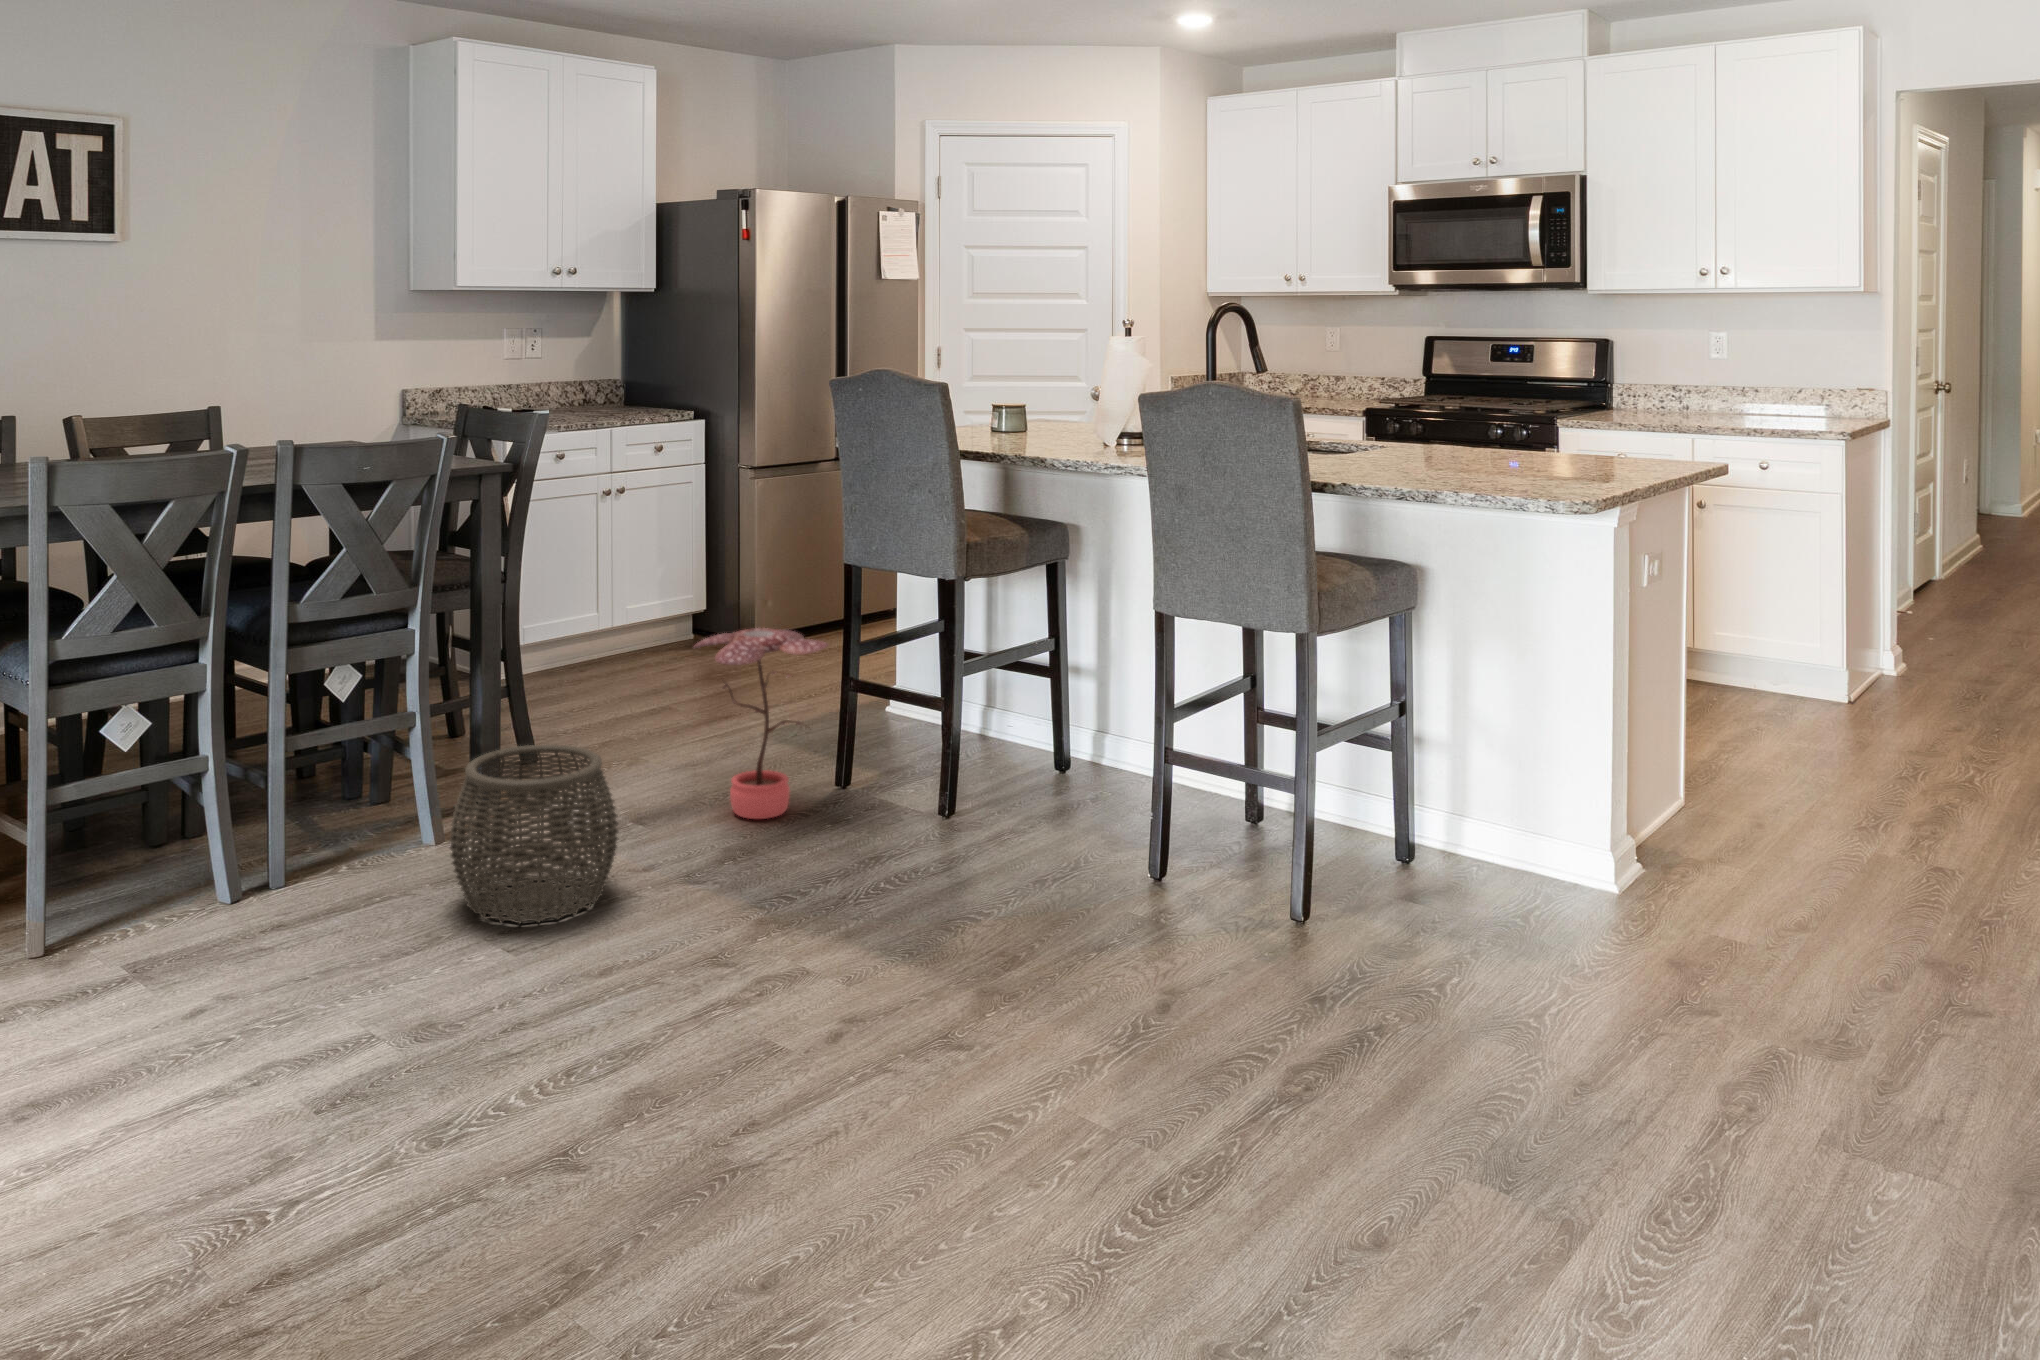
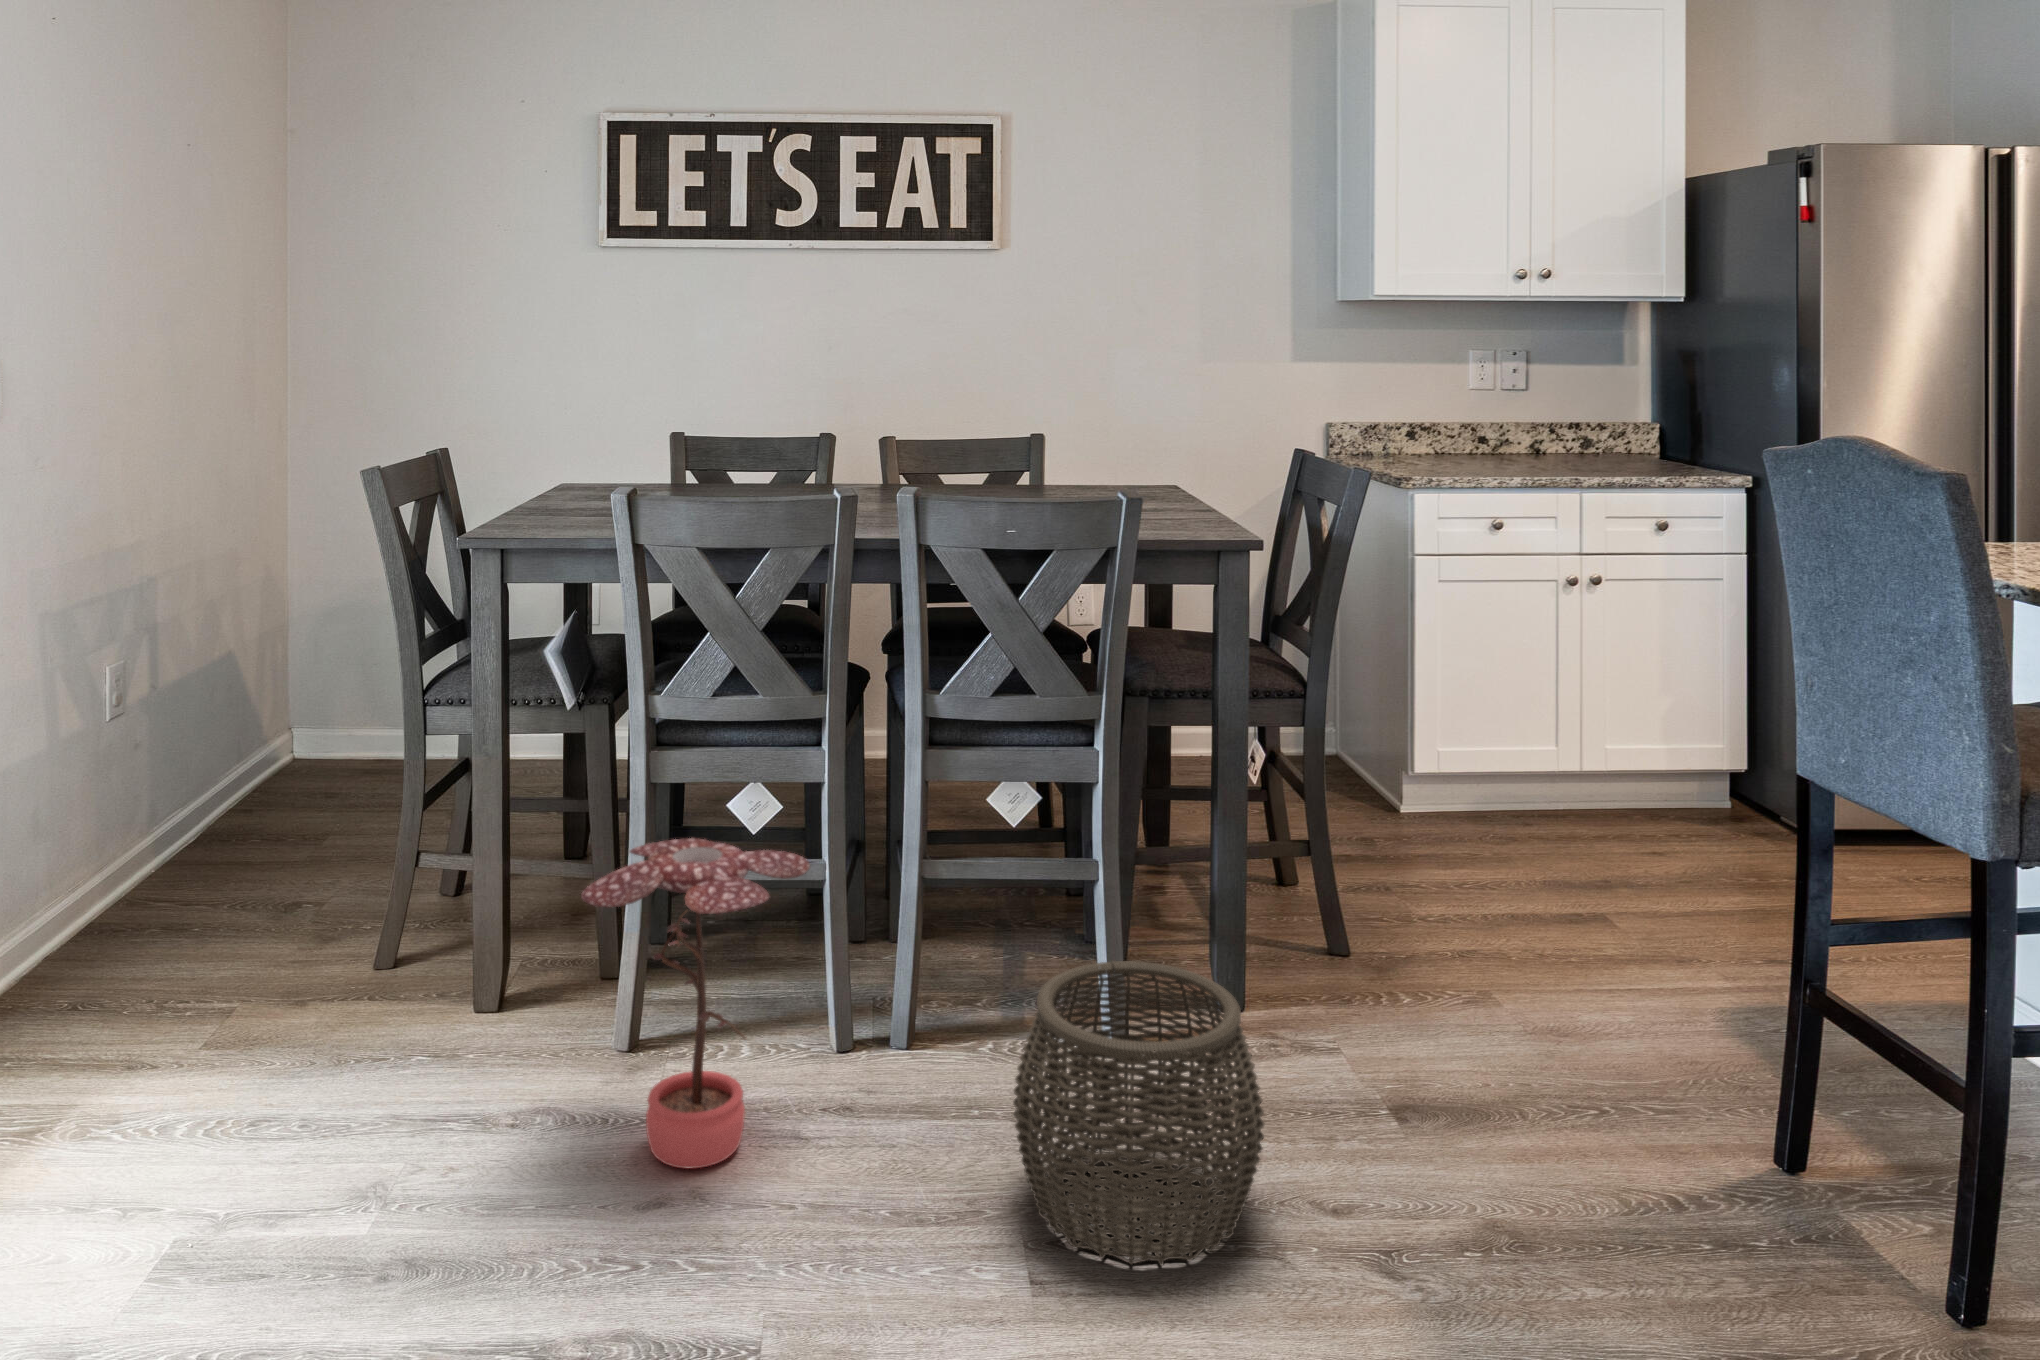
potted plant: present [694,628,828,819] -> present [581,838,810,1168]

